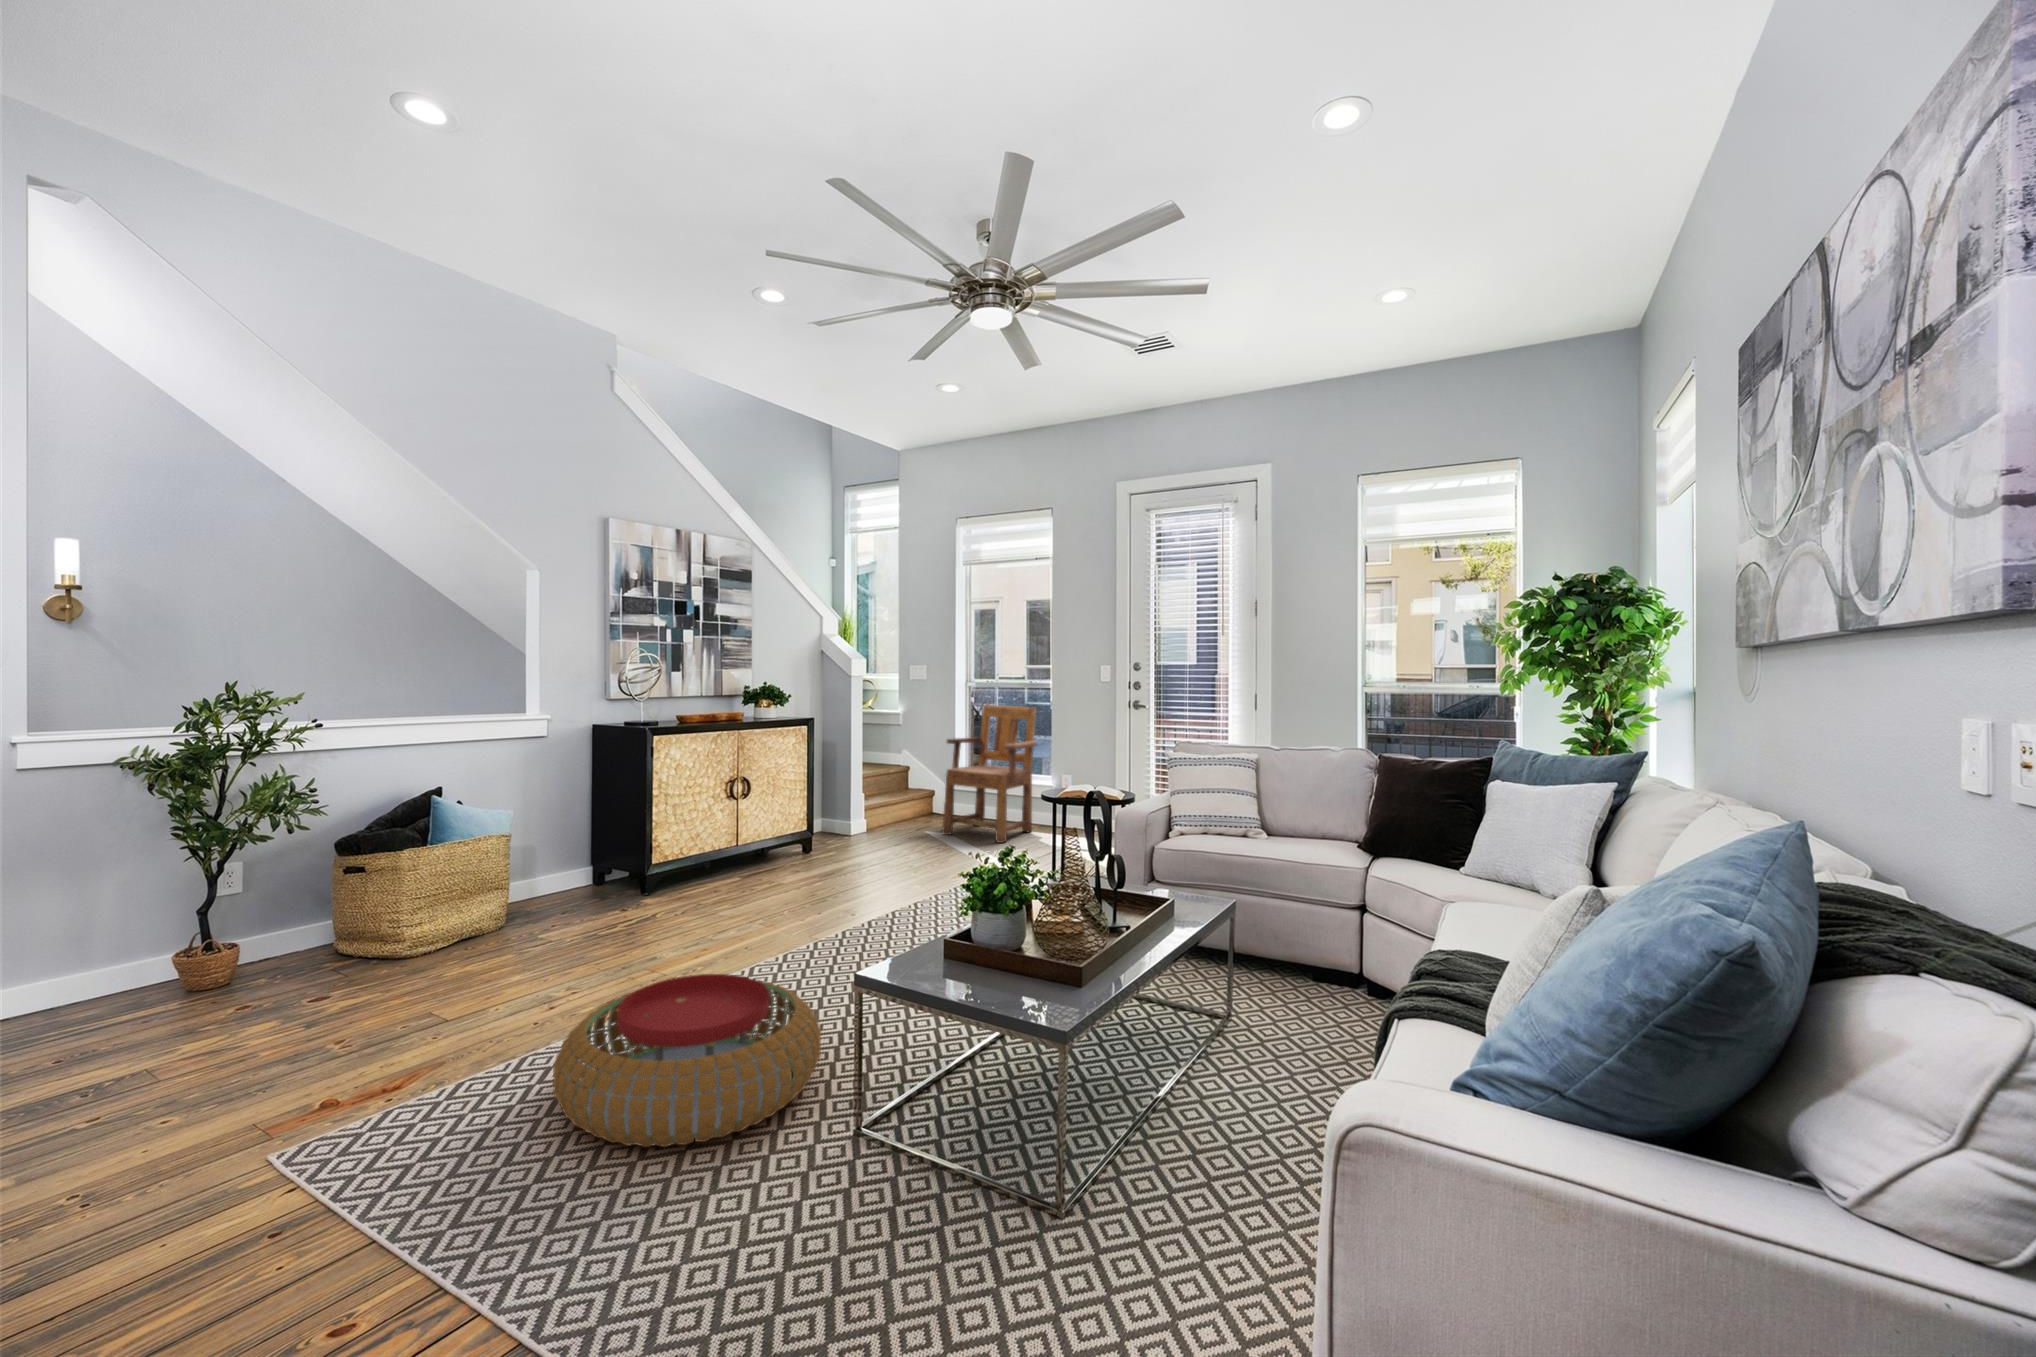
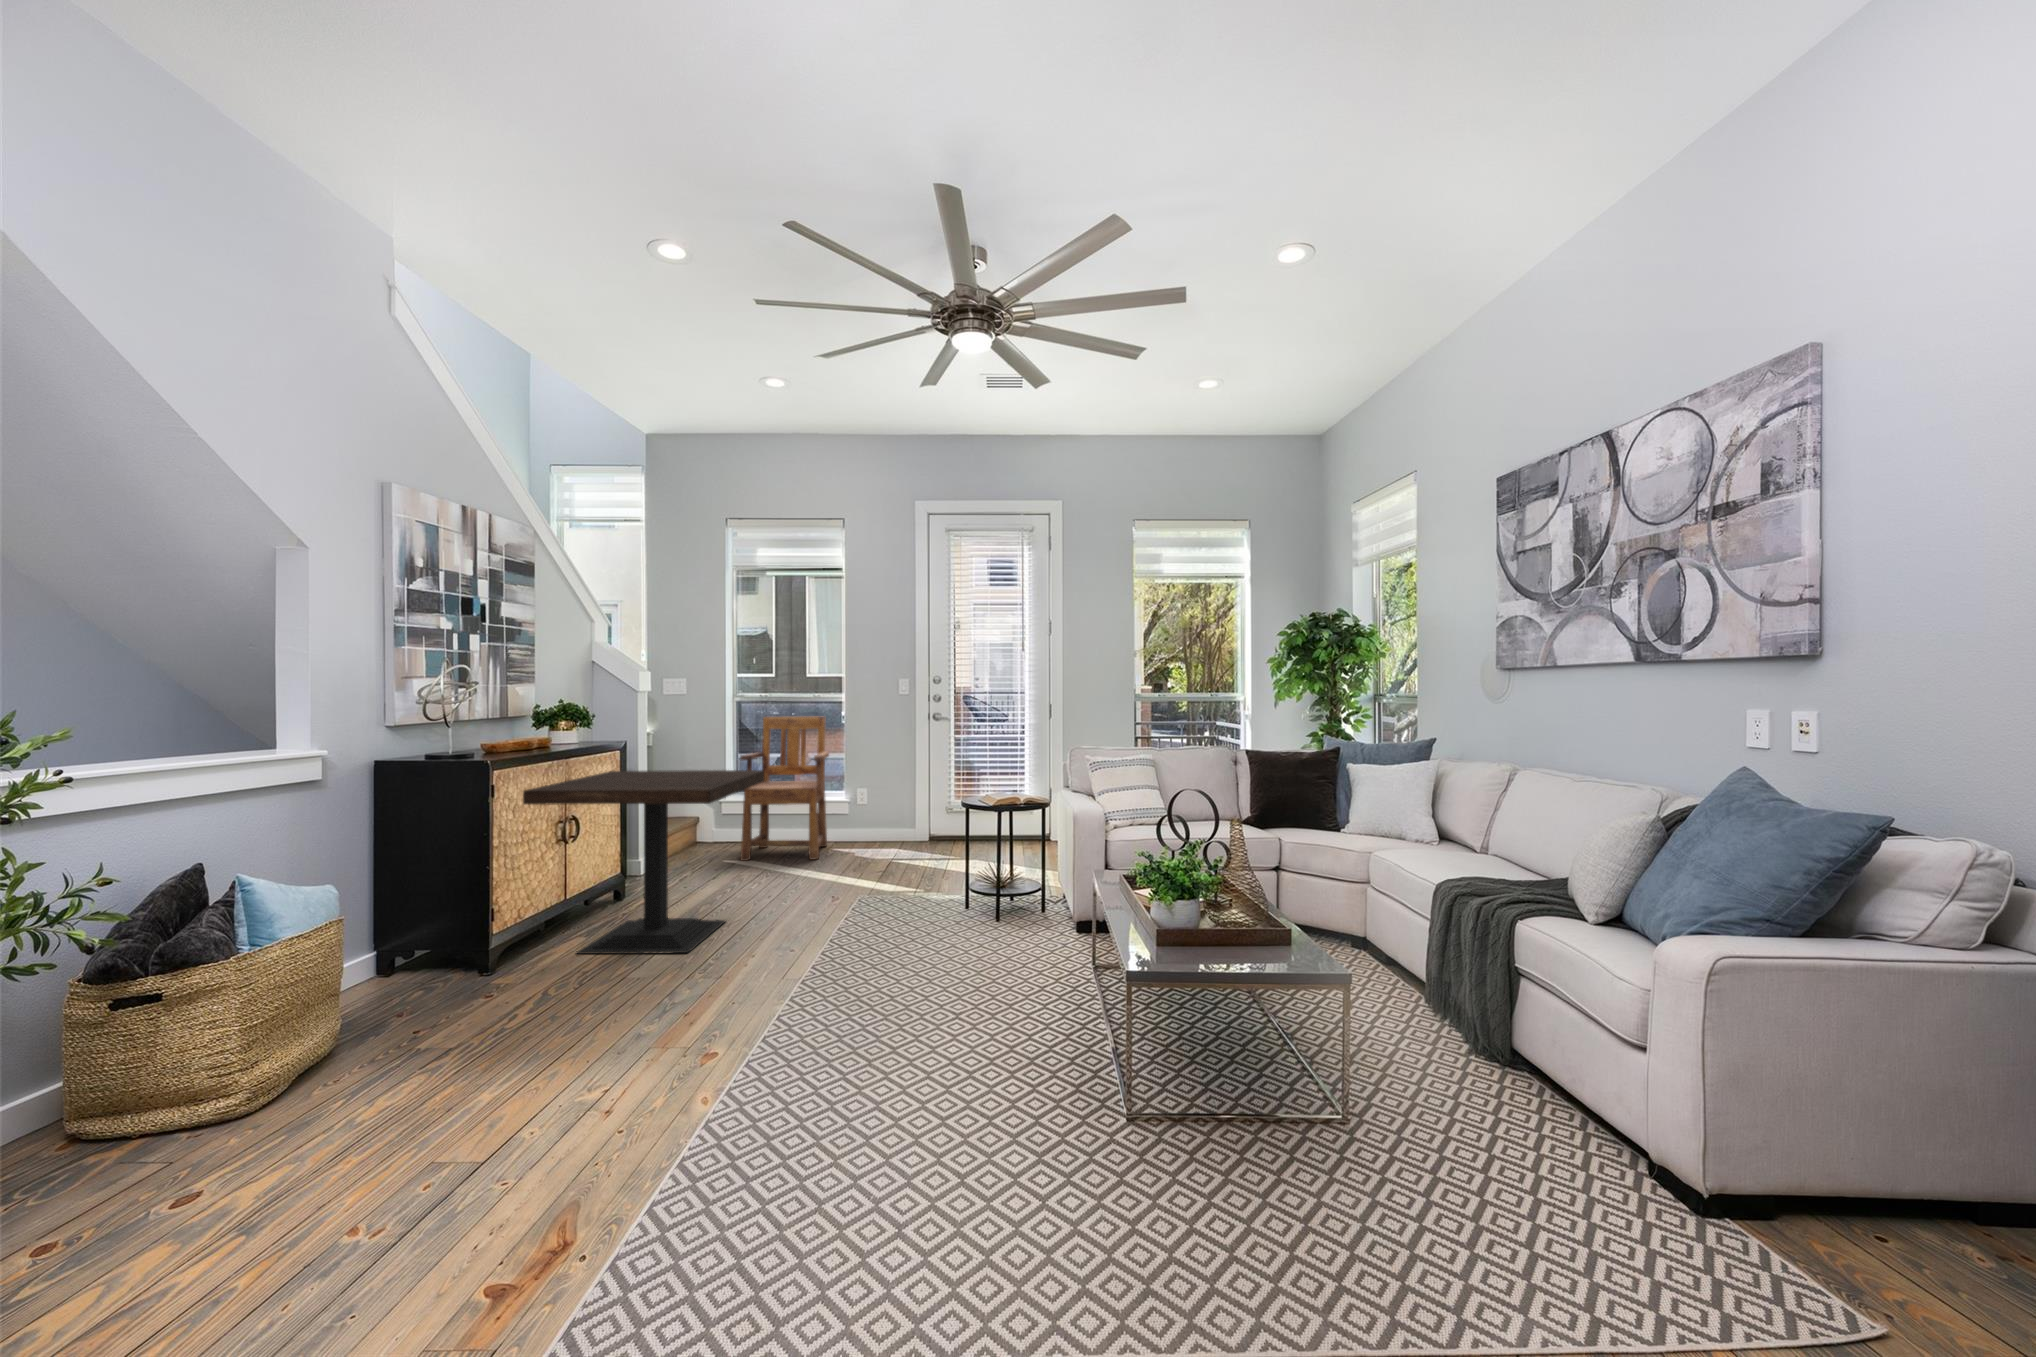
side table: none [679,744,888,904] -> present [523,770,765,954]
pouf: present [553,974,821,1147] -> none [778,1000,1058,1199]

